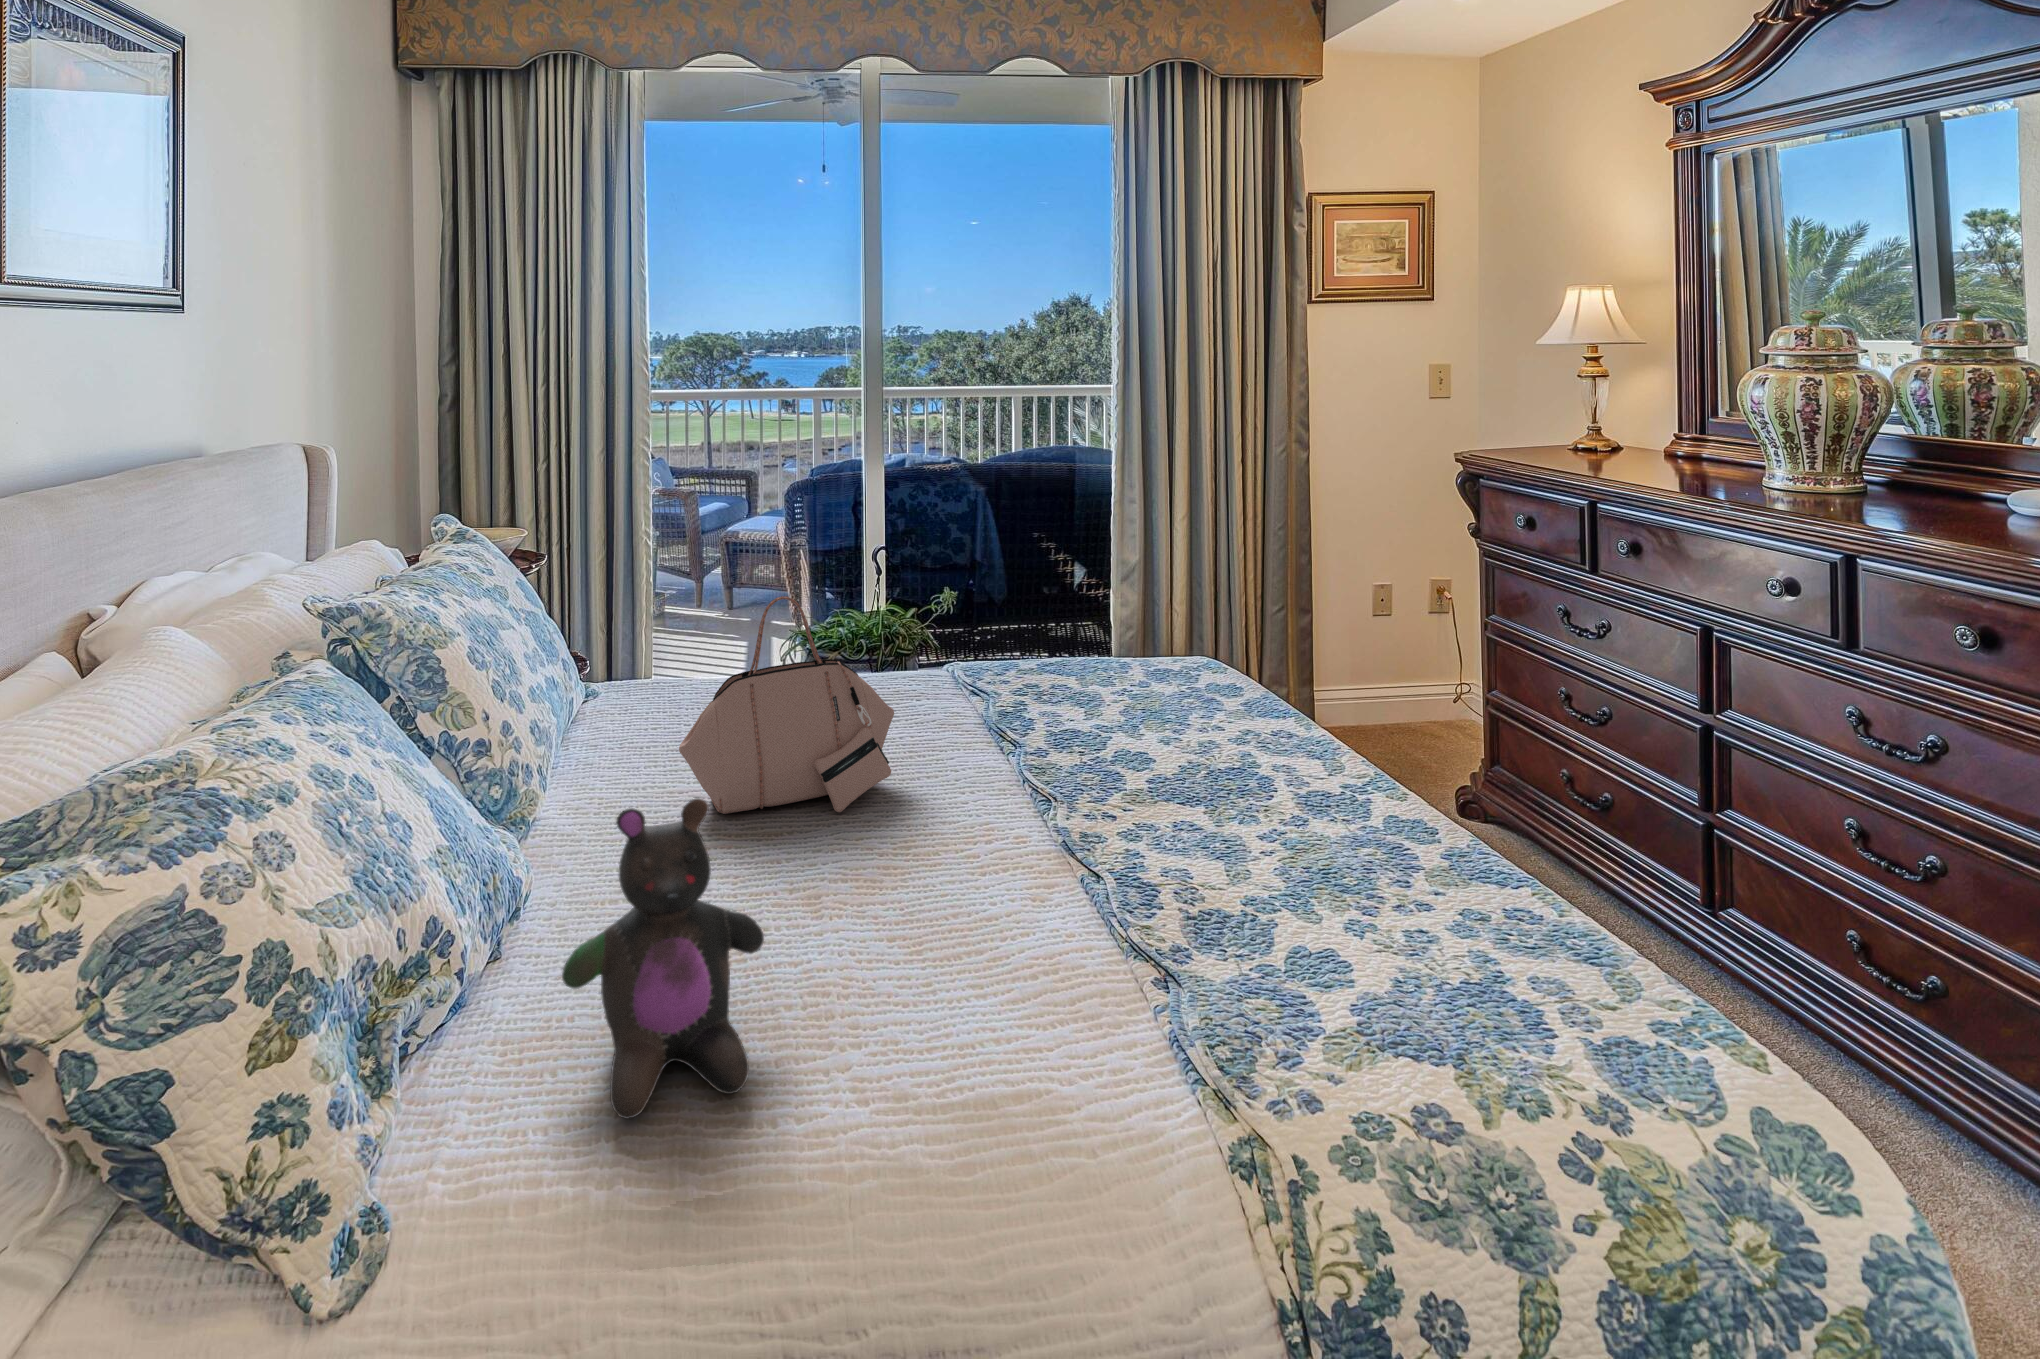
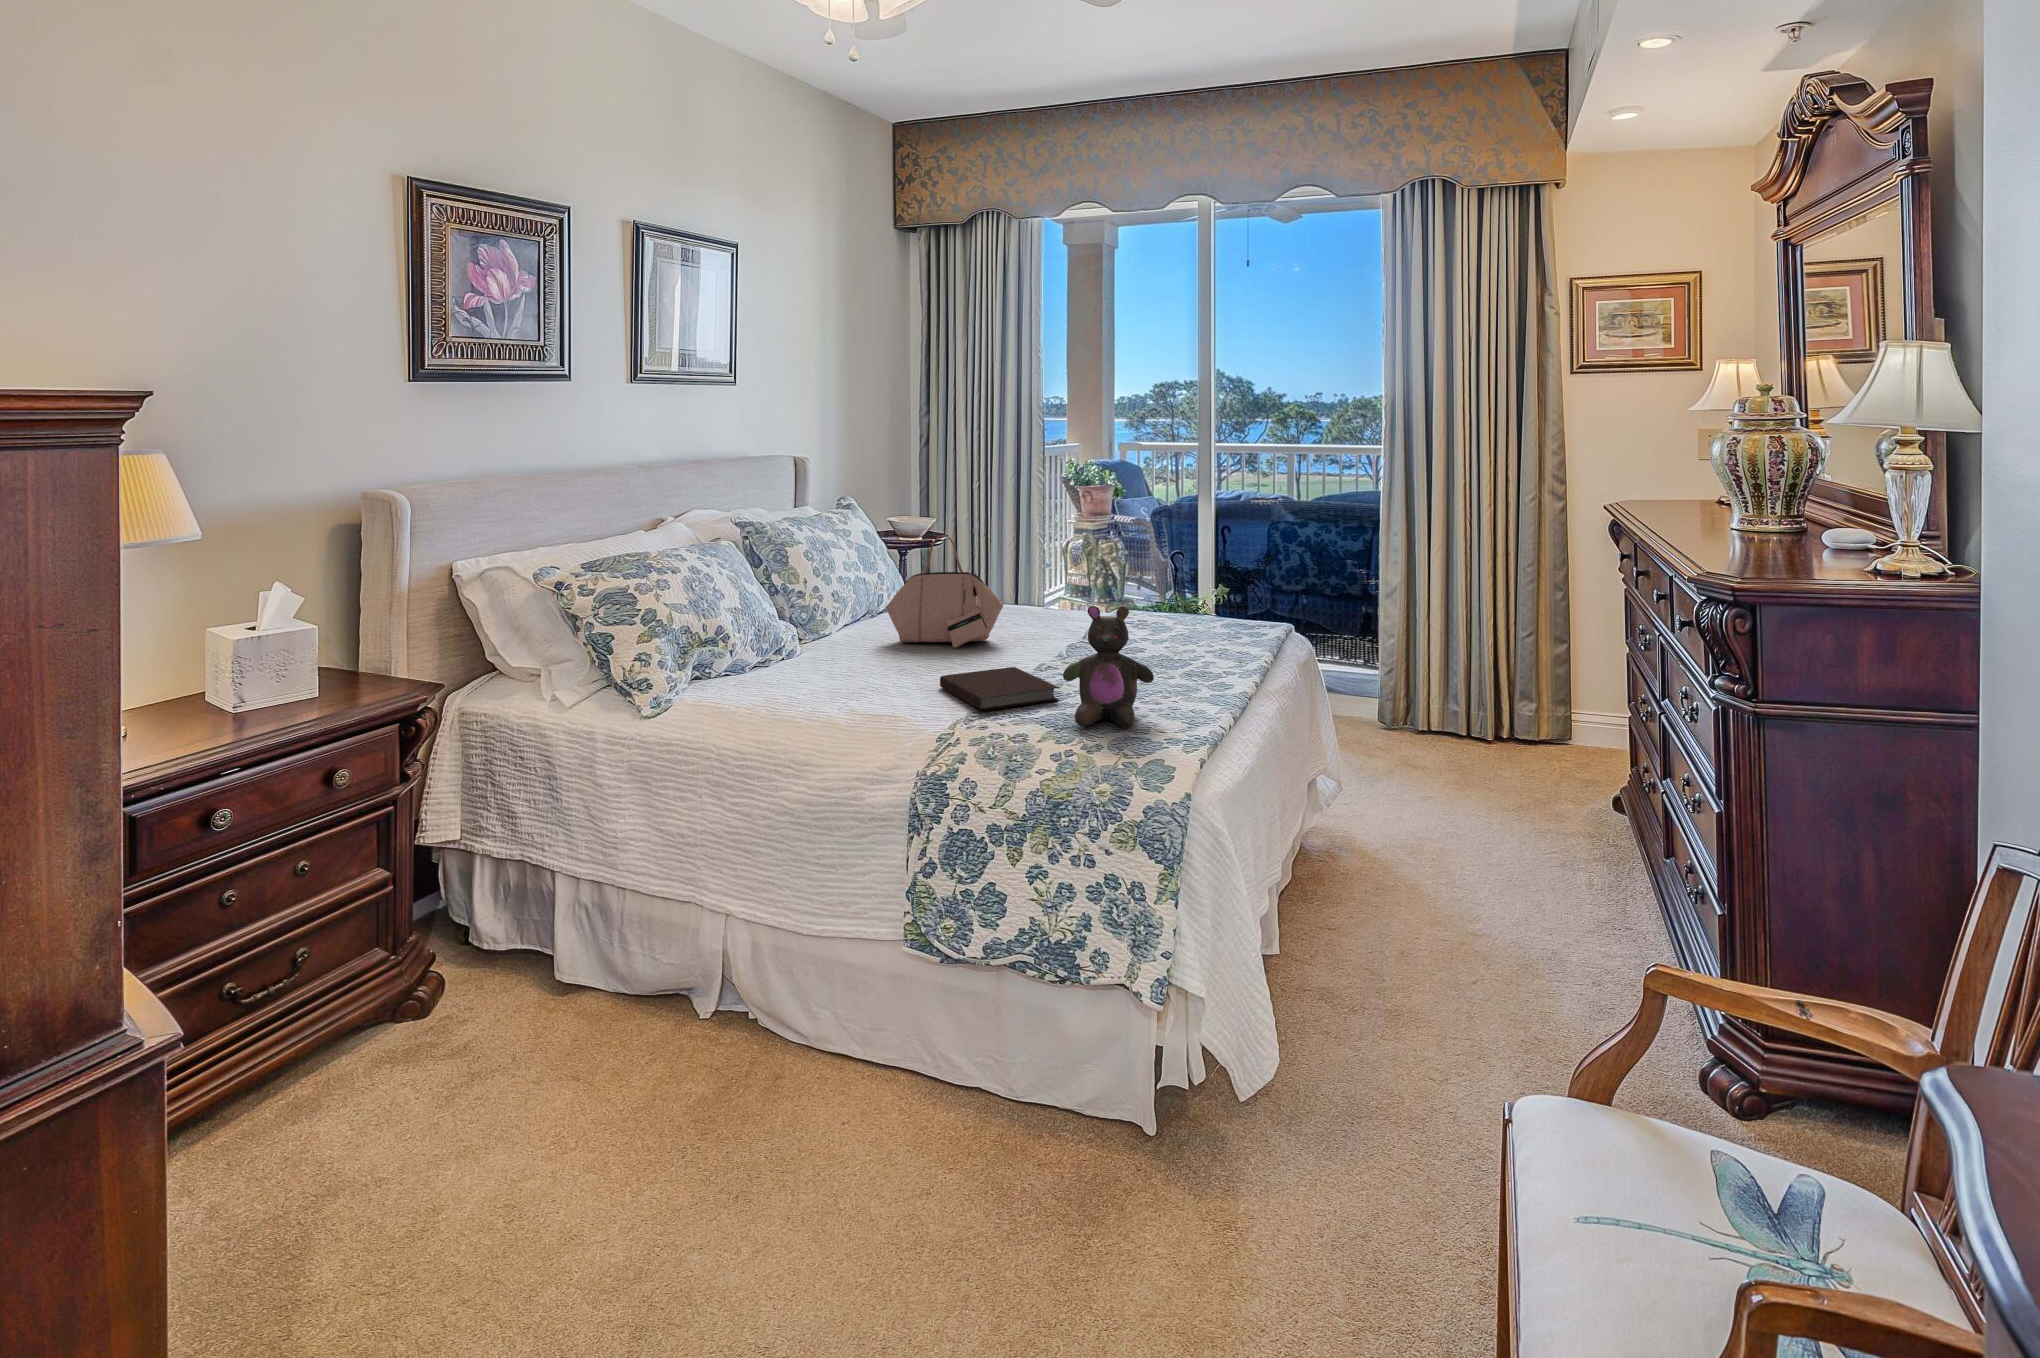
stuffed bear: present [562,798,764,1119] -> present [1063,606,1154,728]
notebook: none [981,866,1252,1038] -> present [940,667,1059,710]

